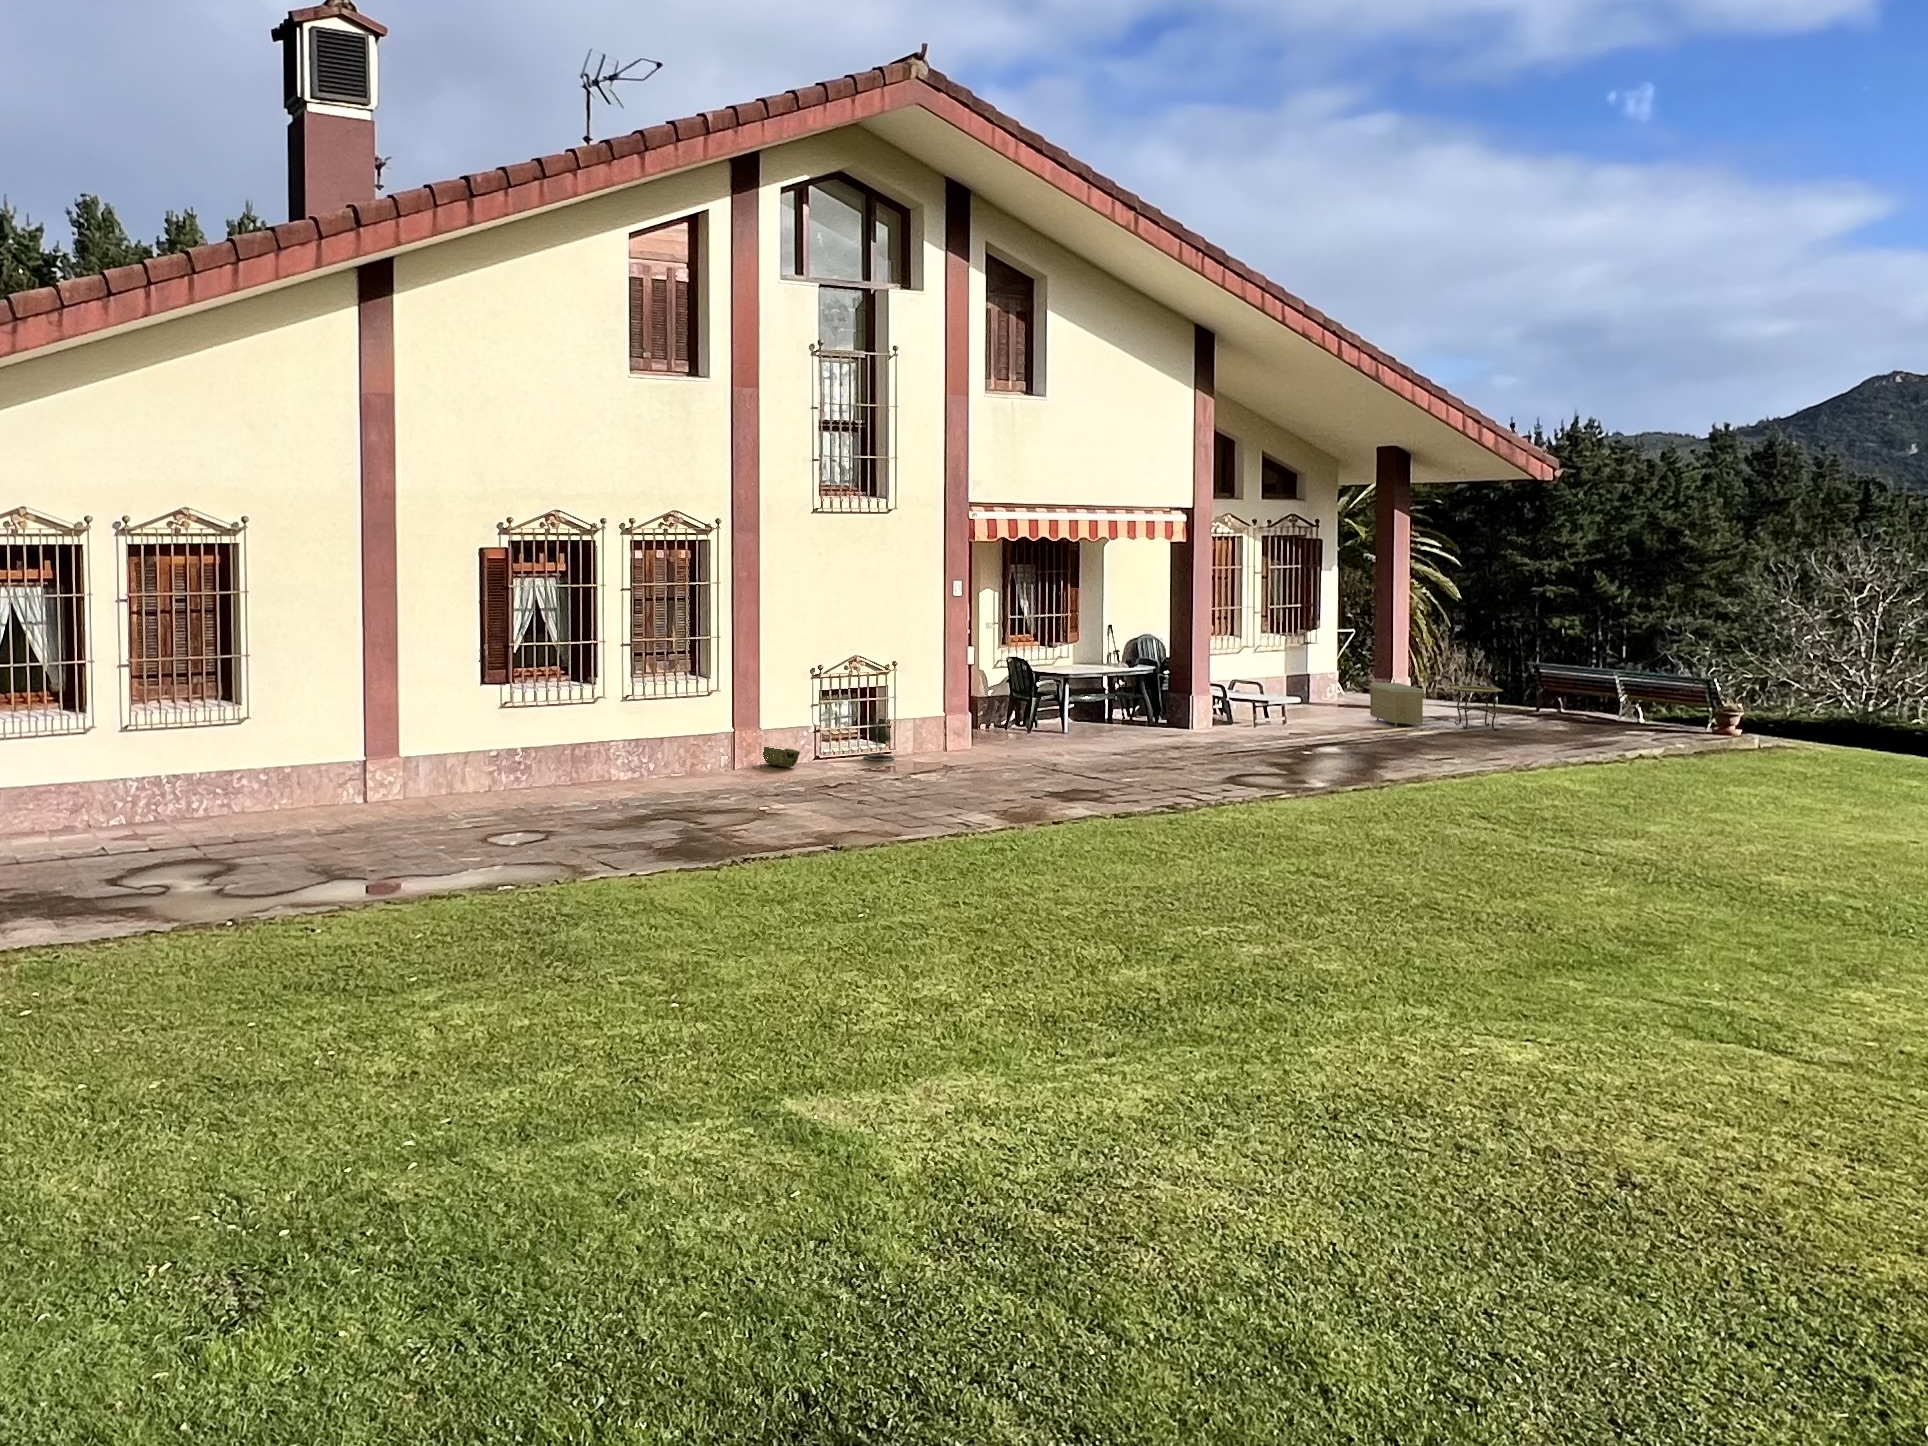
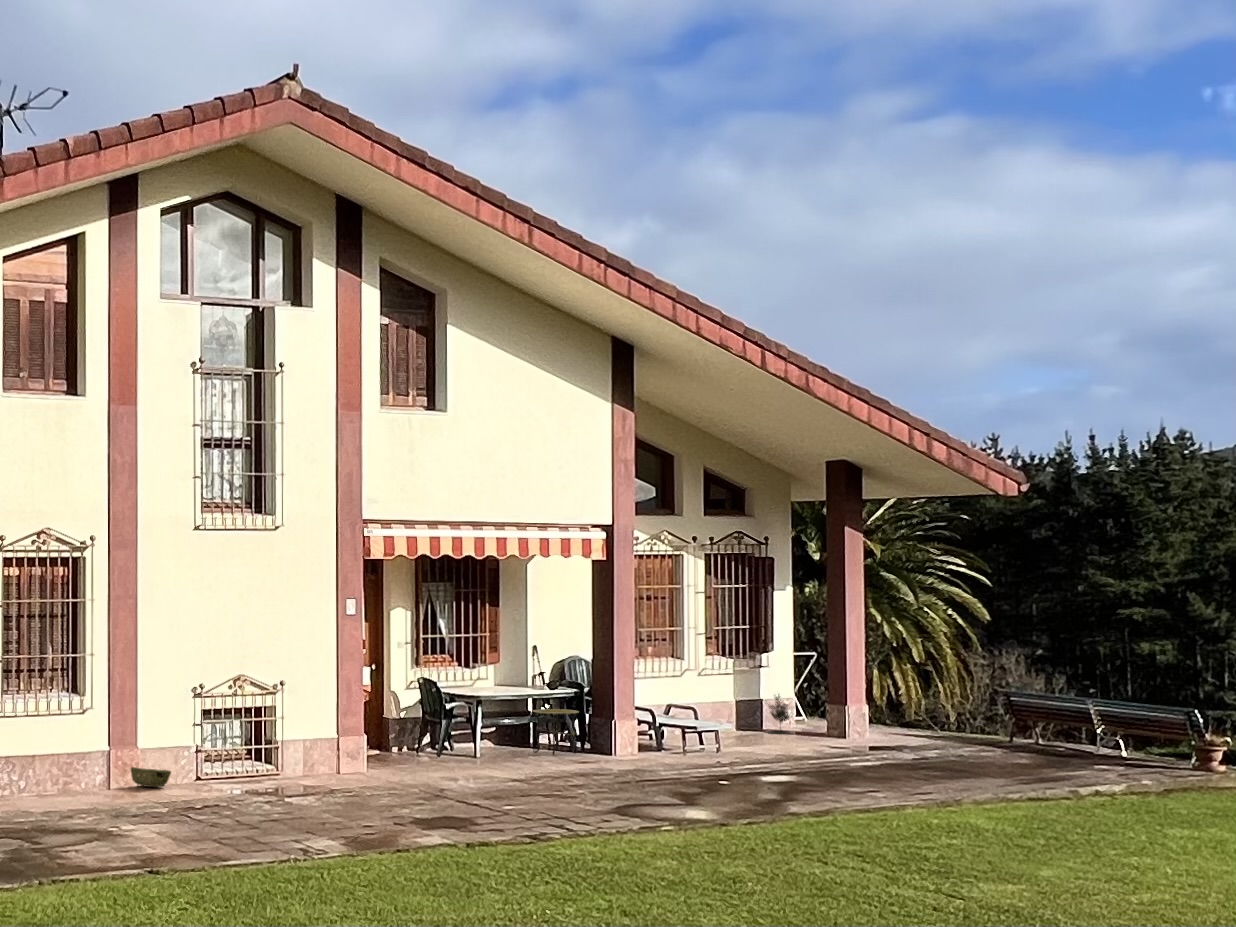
storage bench: present [1370,682,1424,727] -> none [799,701,838,743]
side table: present [1451,686,1503,731] -> present [533,709,579,755]
potted tree: present [864,709,894,761] -> present [768,694,791,734]

